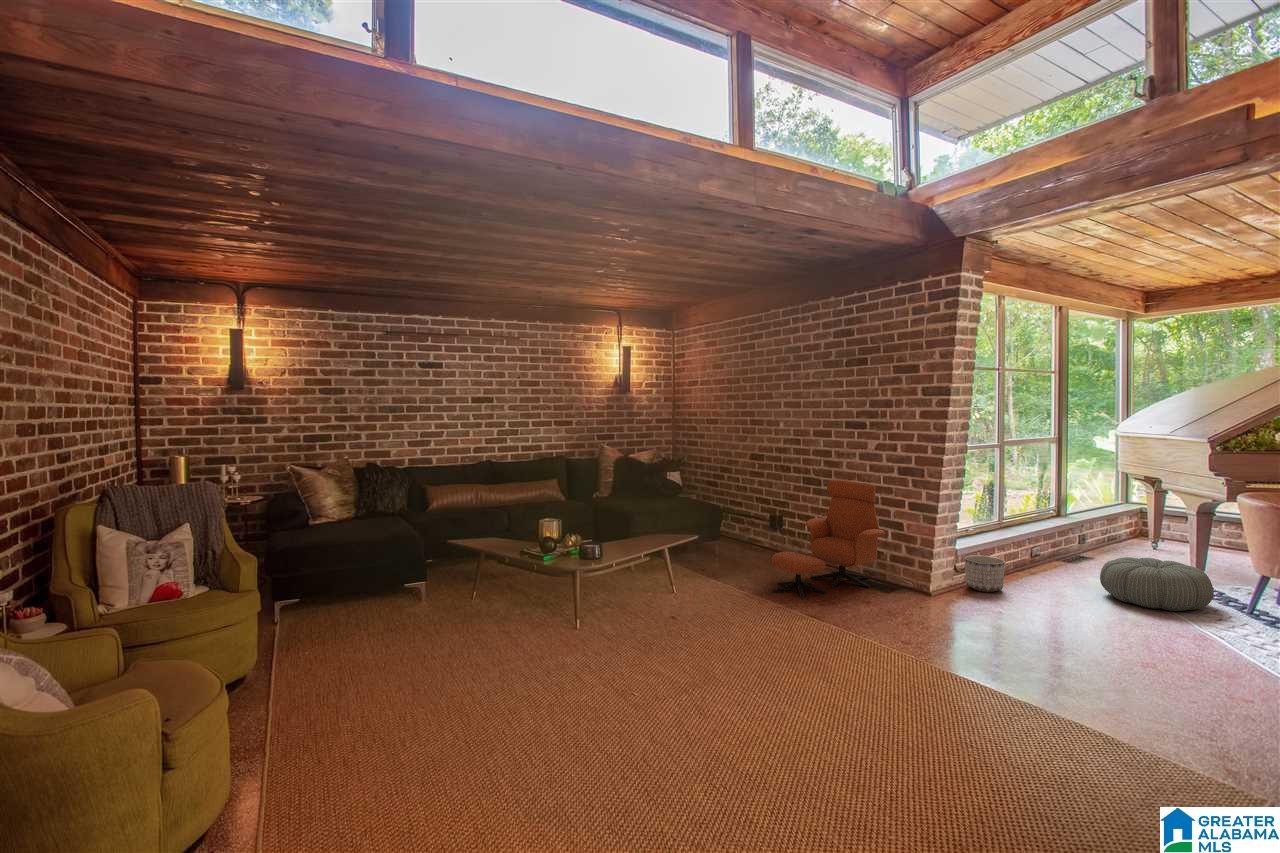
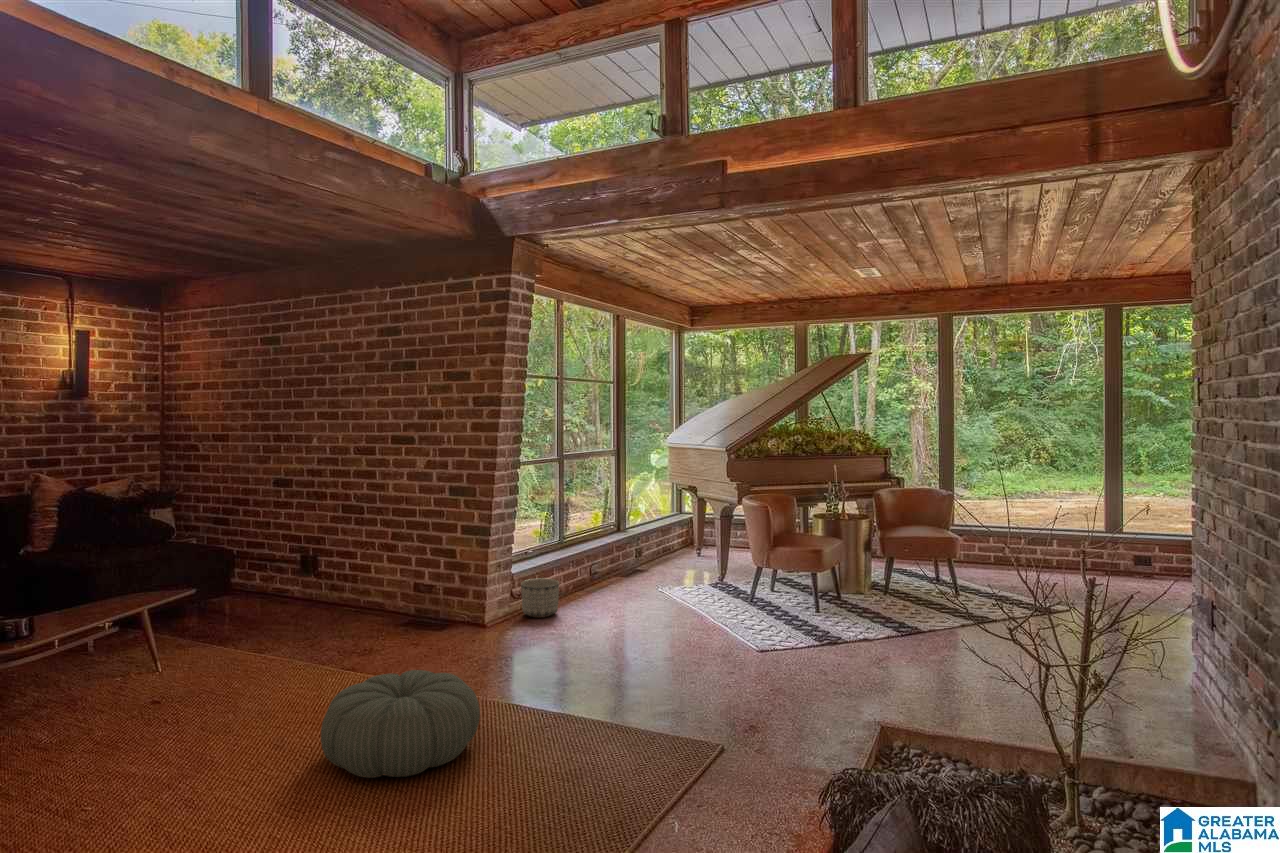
lounge chair: present [772,480,885,599] -> none [288,506,434,659]
pouf: present [1100,557,1214,611] -> present [321,670,480,778]

